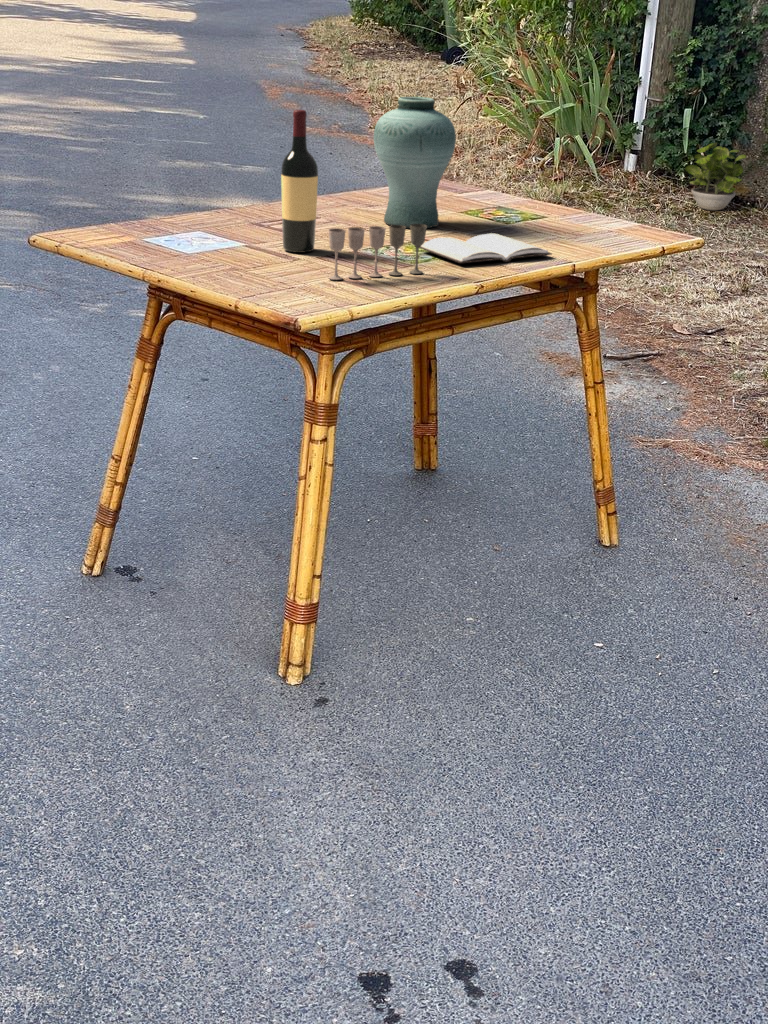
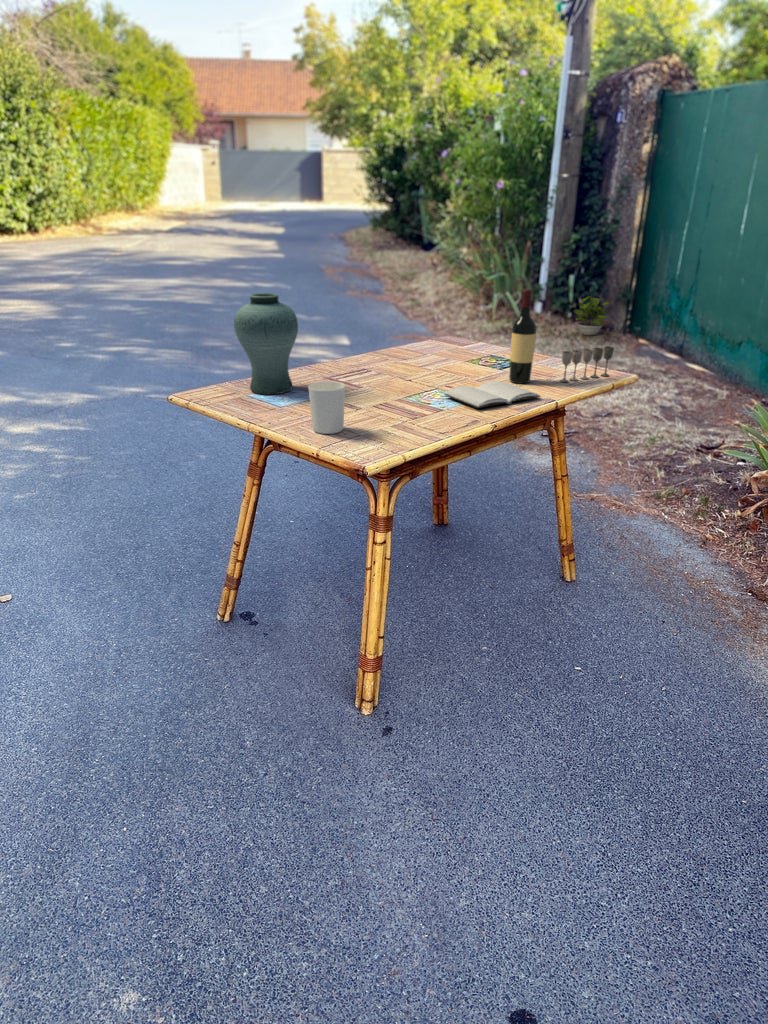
vase: present [374,97,456,228] -> present [234,293,298,395]
wine bottle: present [281,110,318,253] -> present [509,290,537,383]
candle holder: none [229,214,278,282] -> present [308,381,345,434]
wine glass: present [329,224,427,280] -> present [560,346,614,382]

